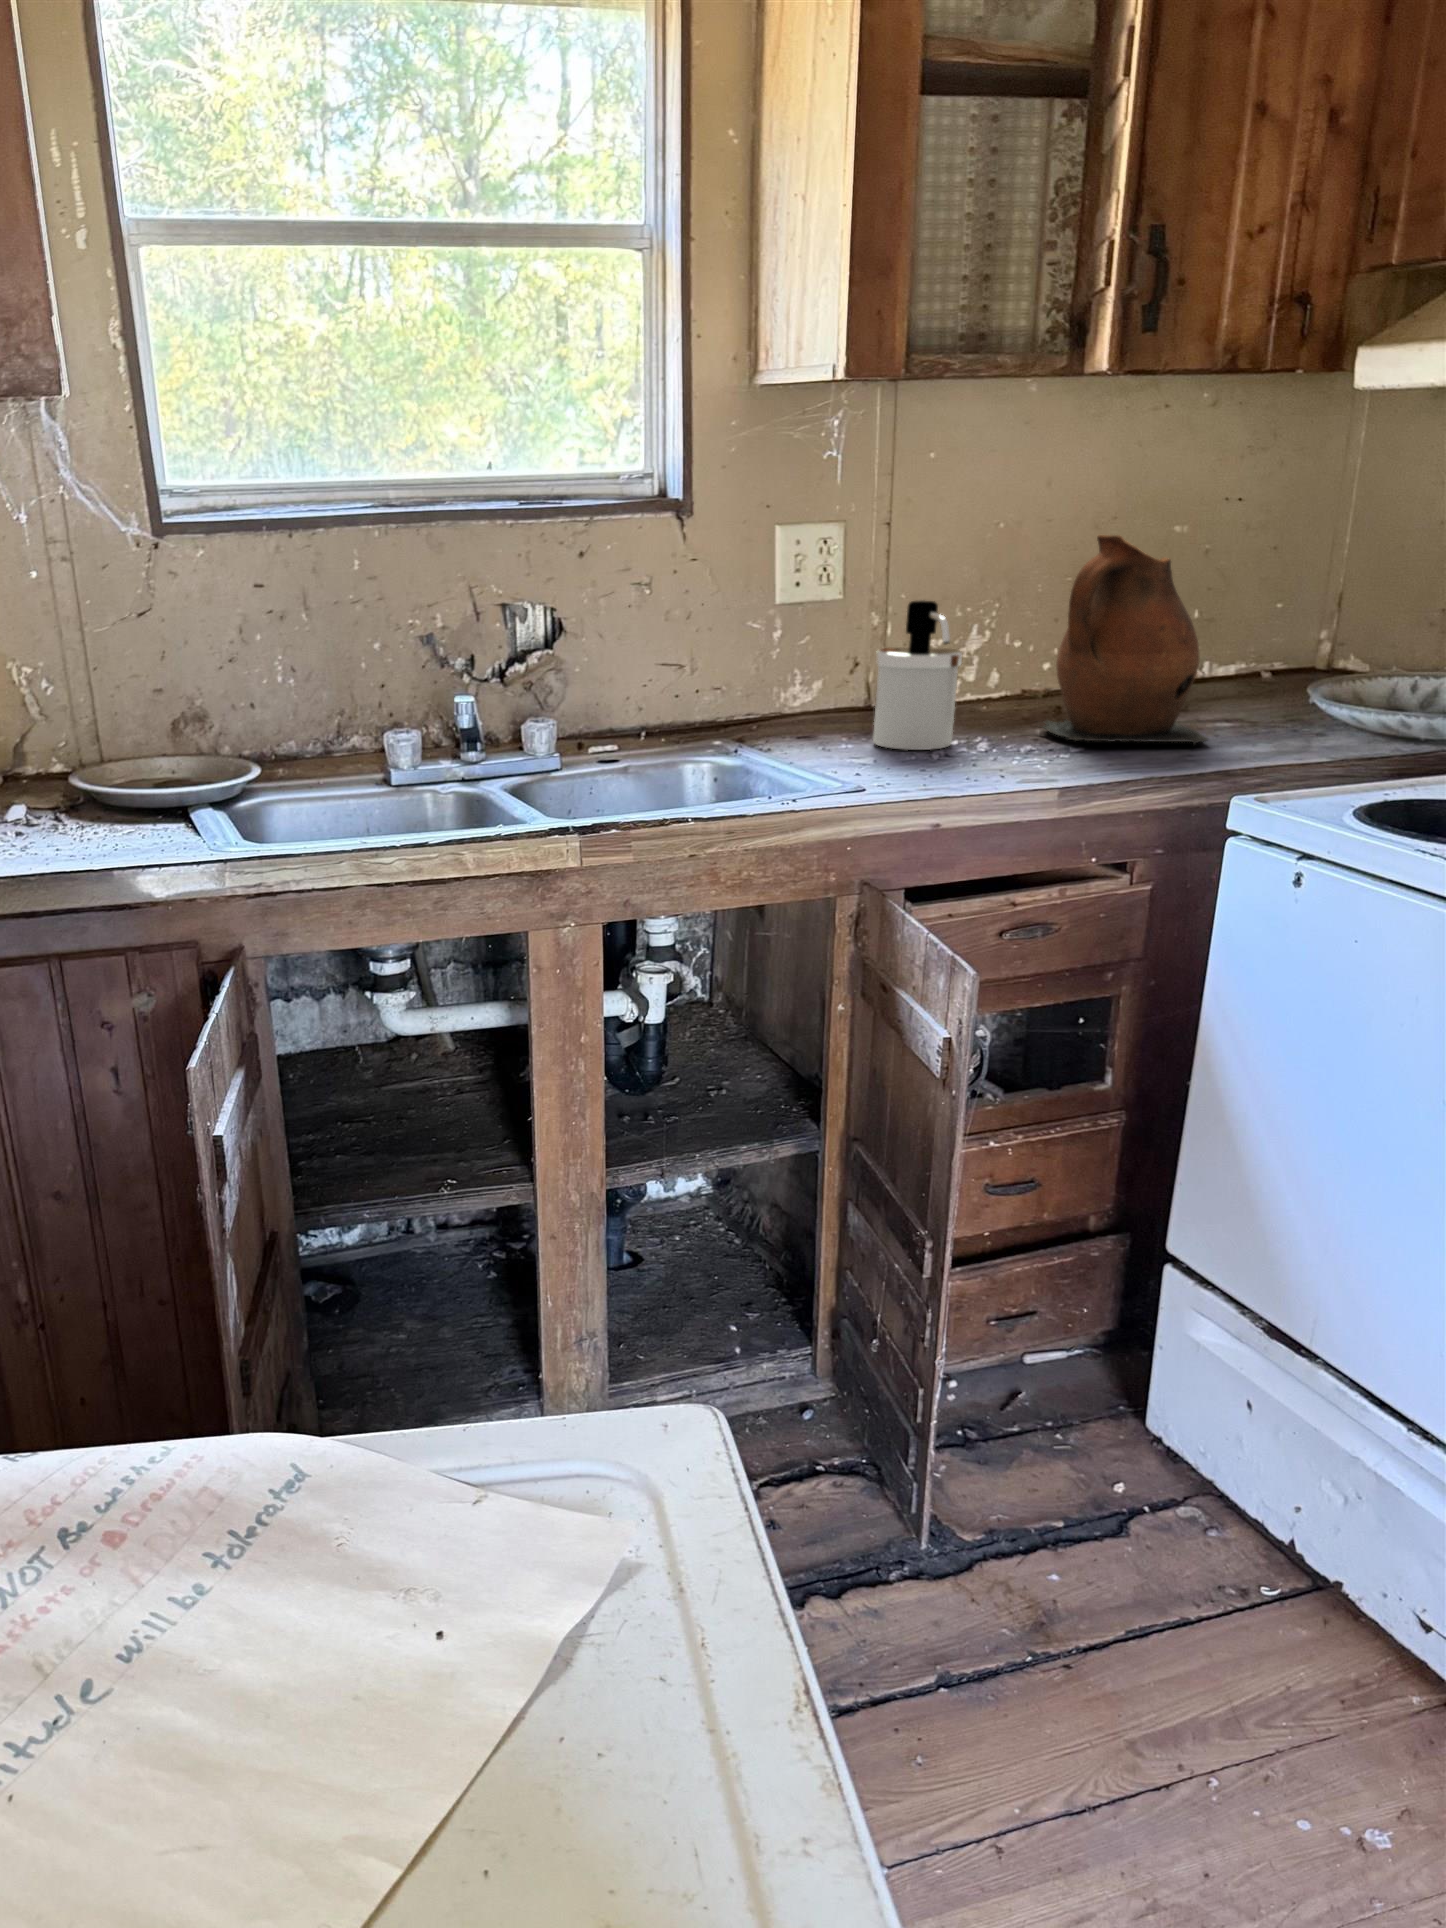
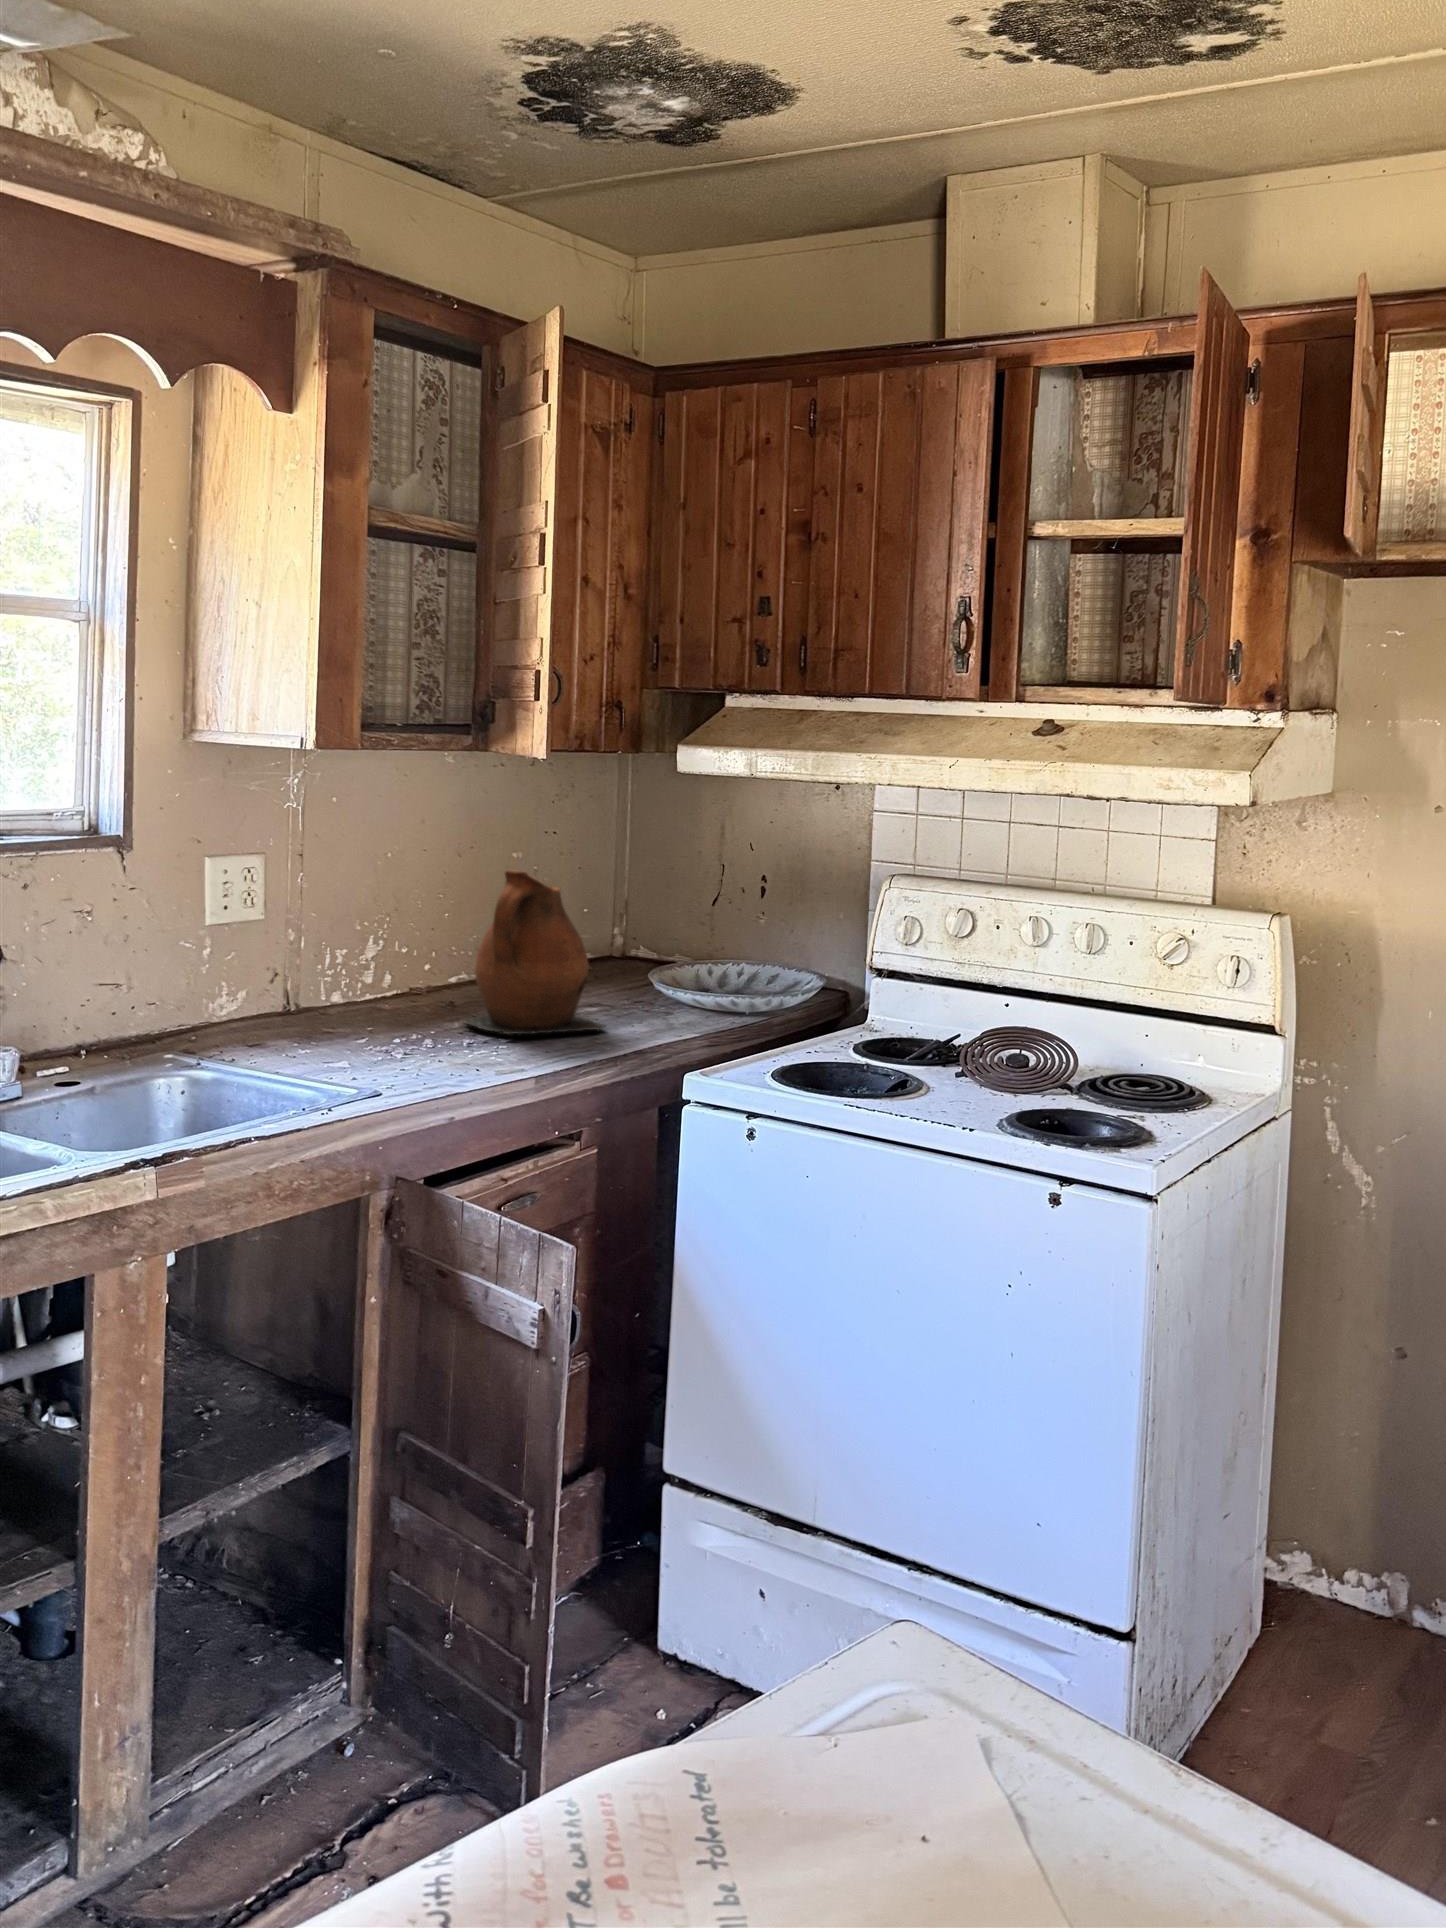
soap dispenser: present [873,600,962,750] -> none [331,924,416,1053]

